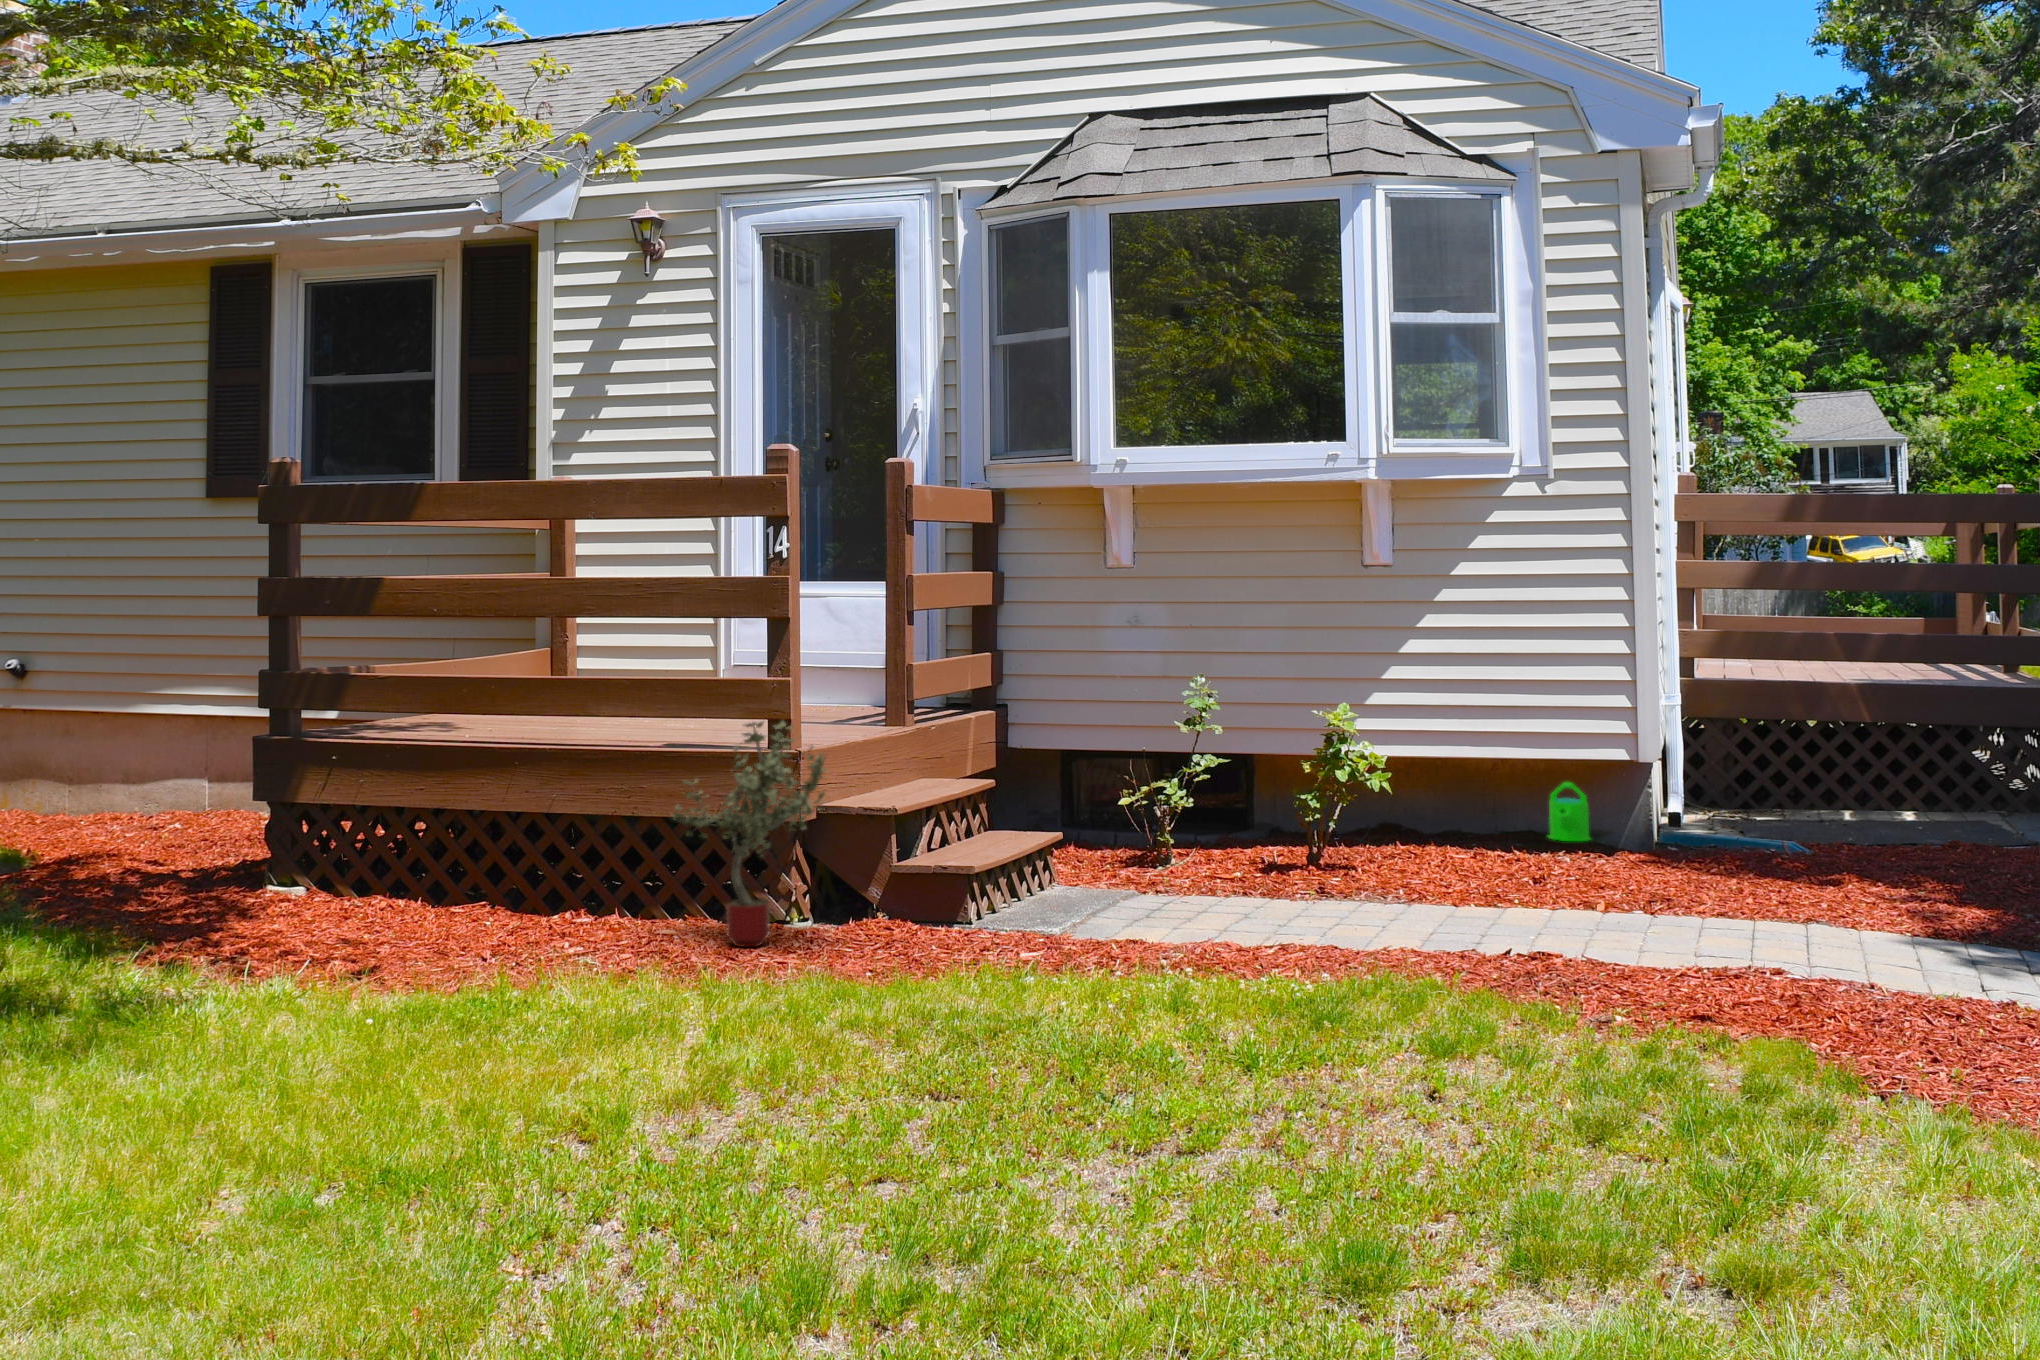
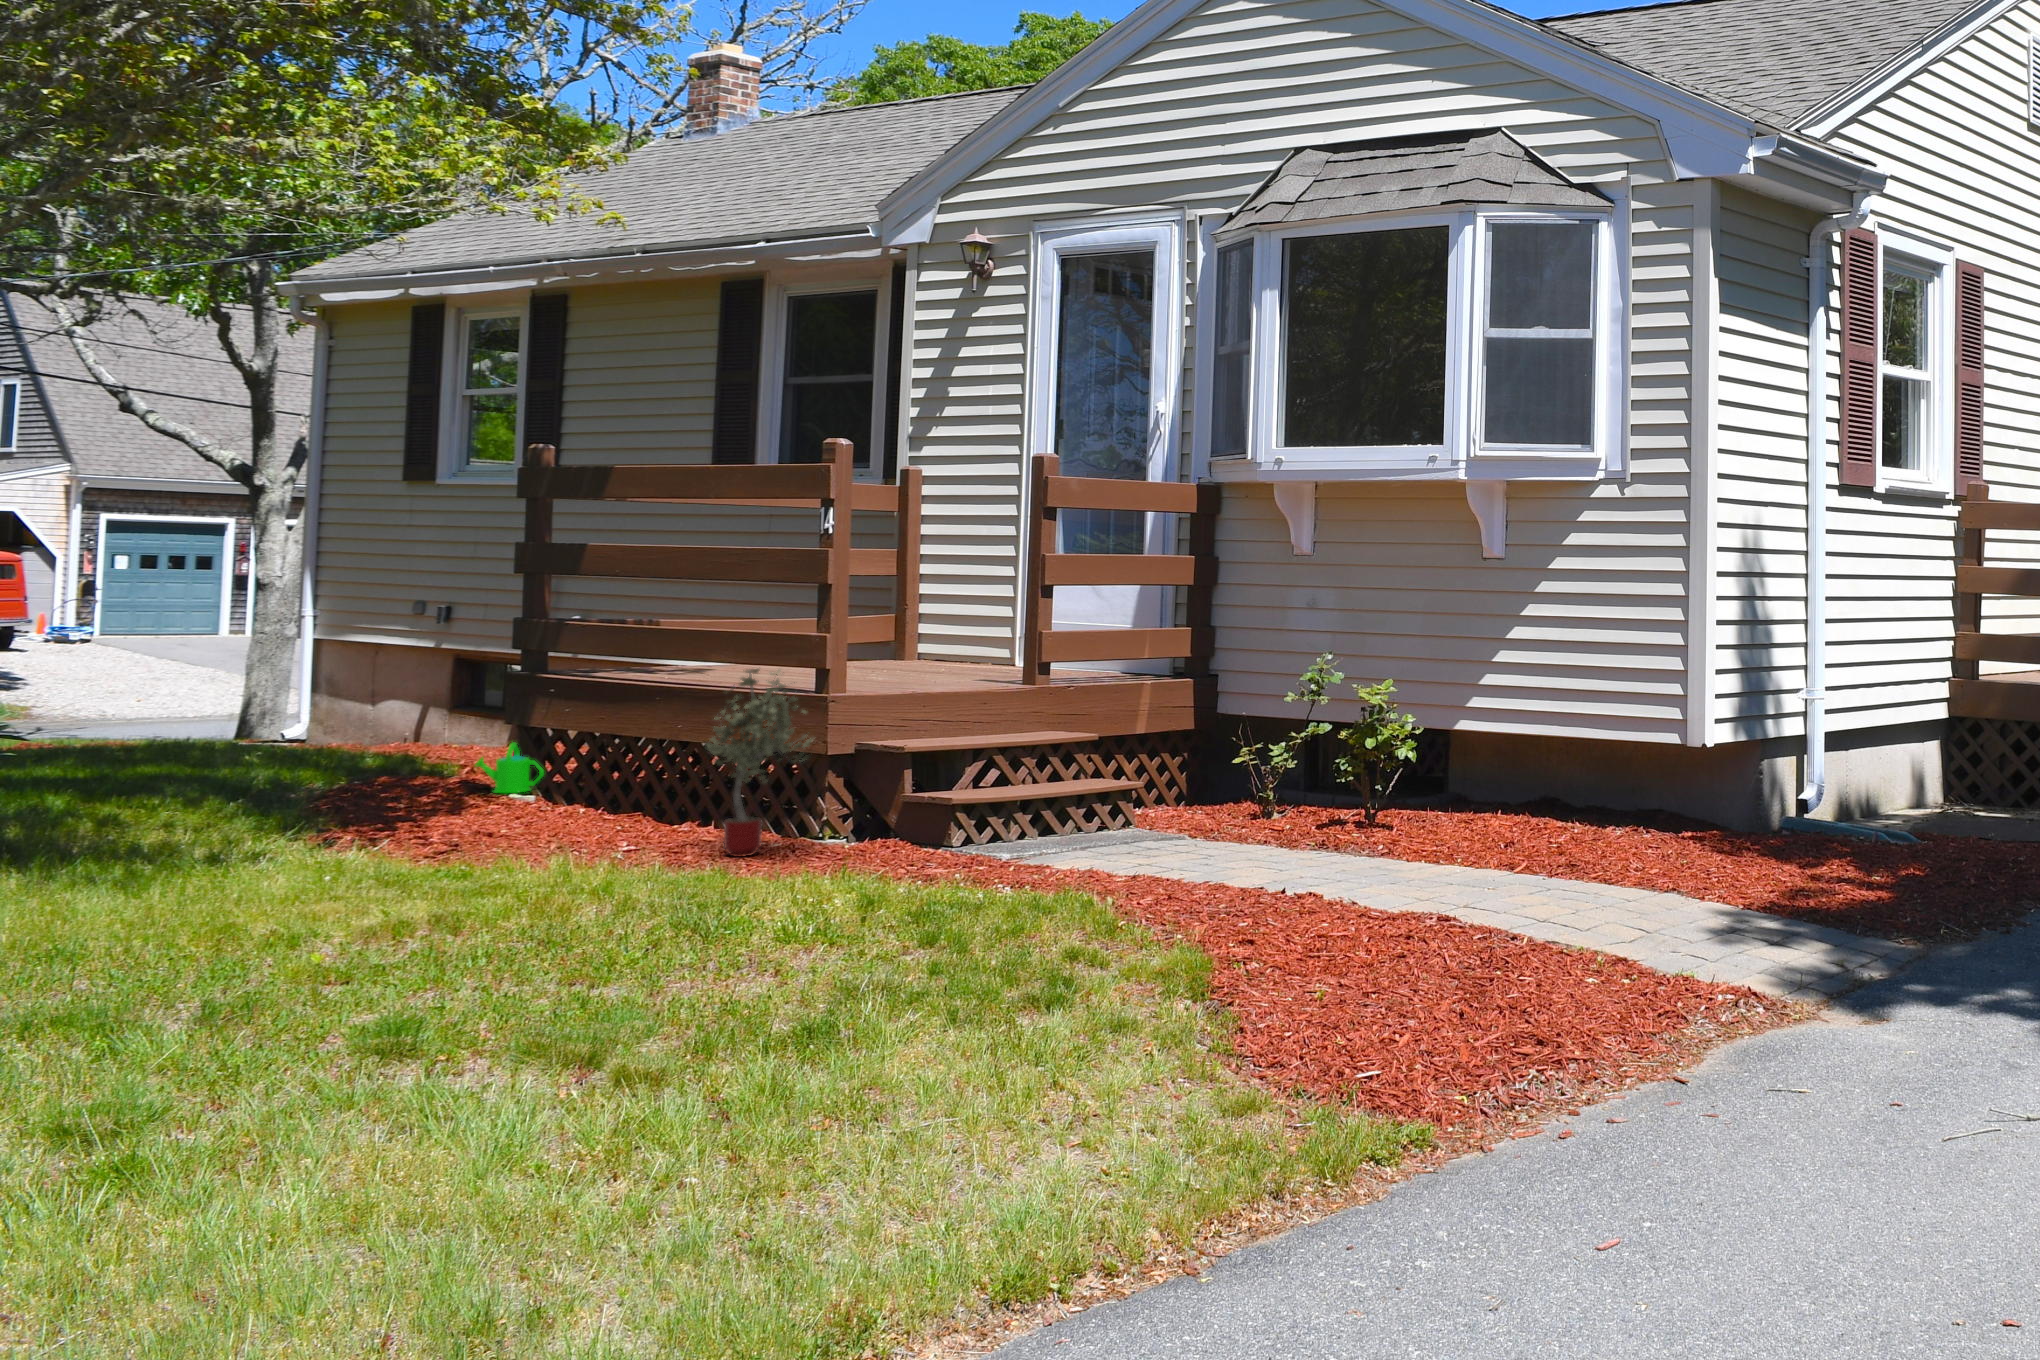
watering can: present [1548,782,1590,841] -> present [475,742,544,793]

